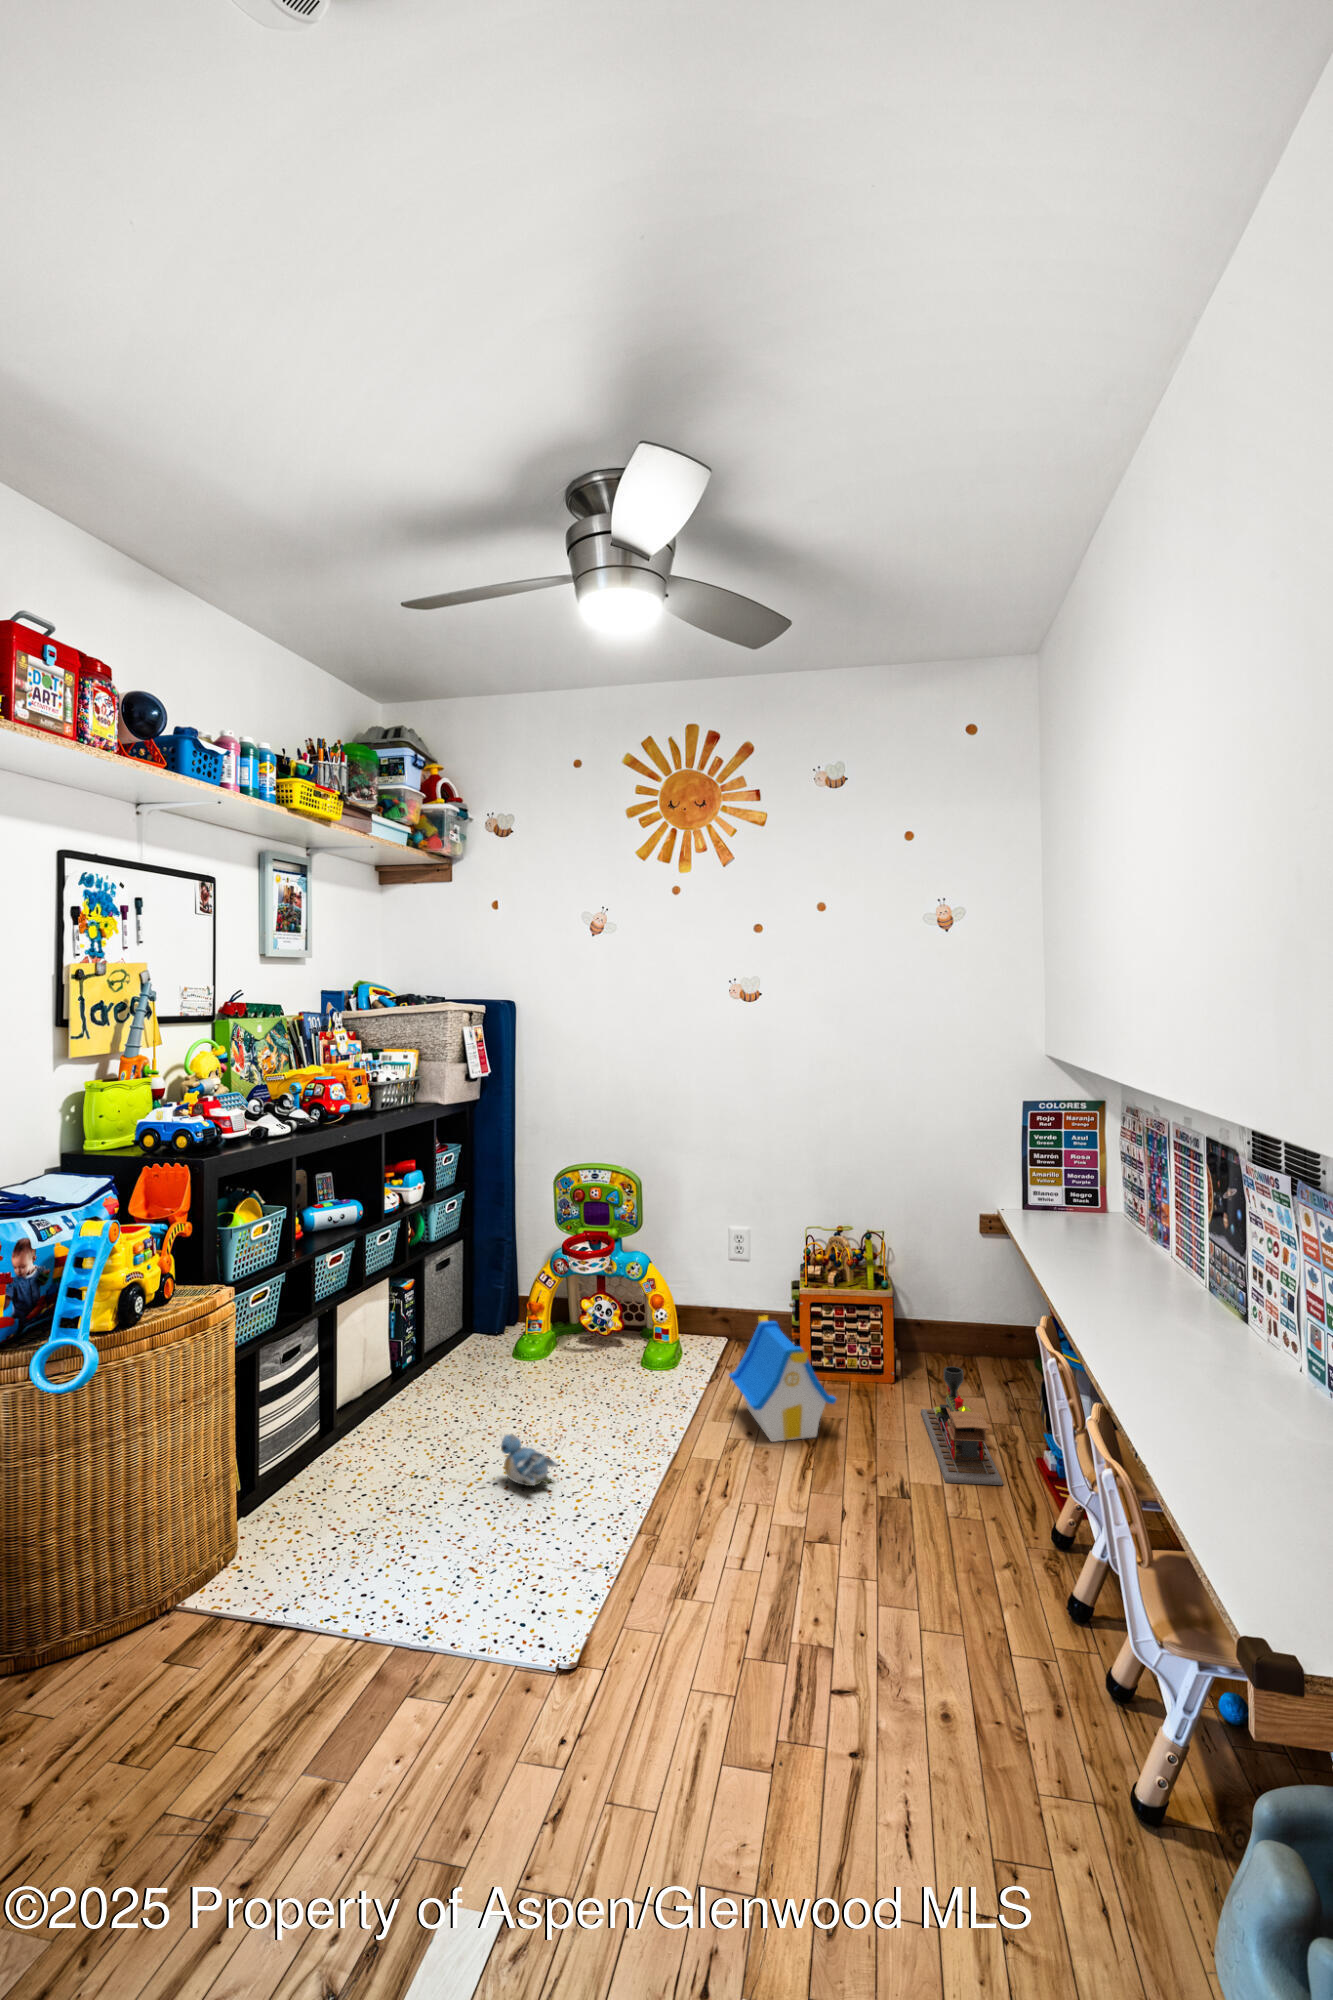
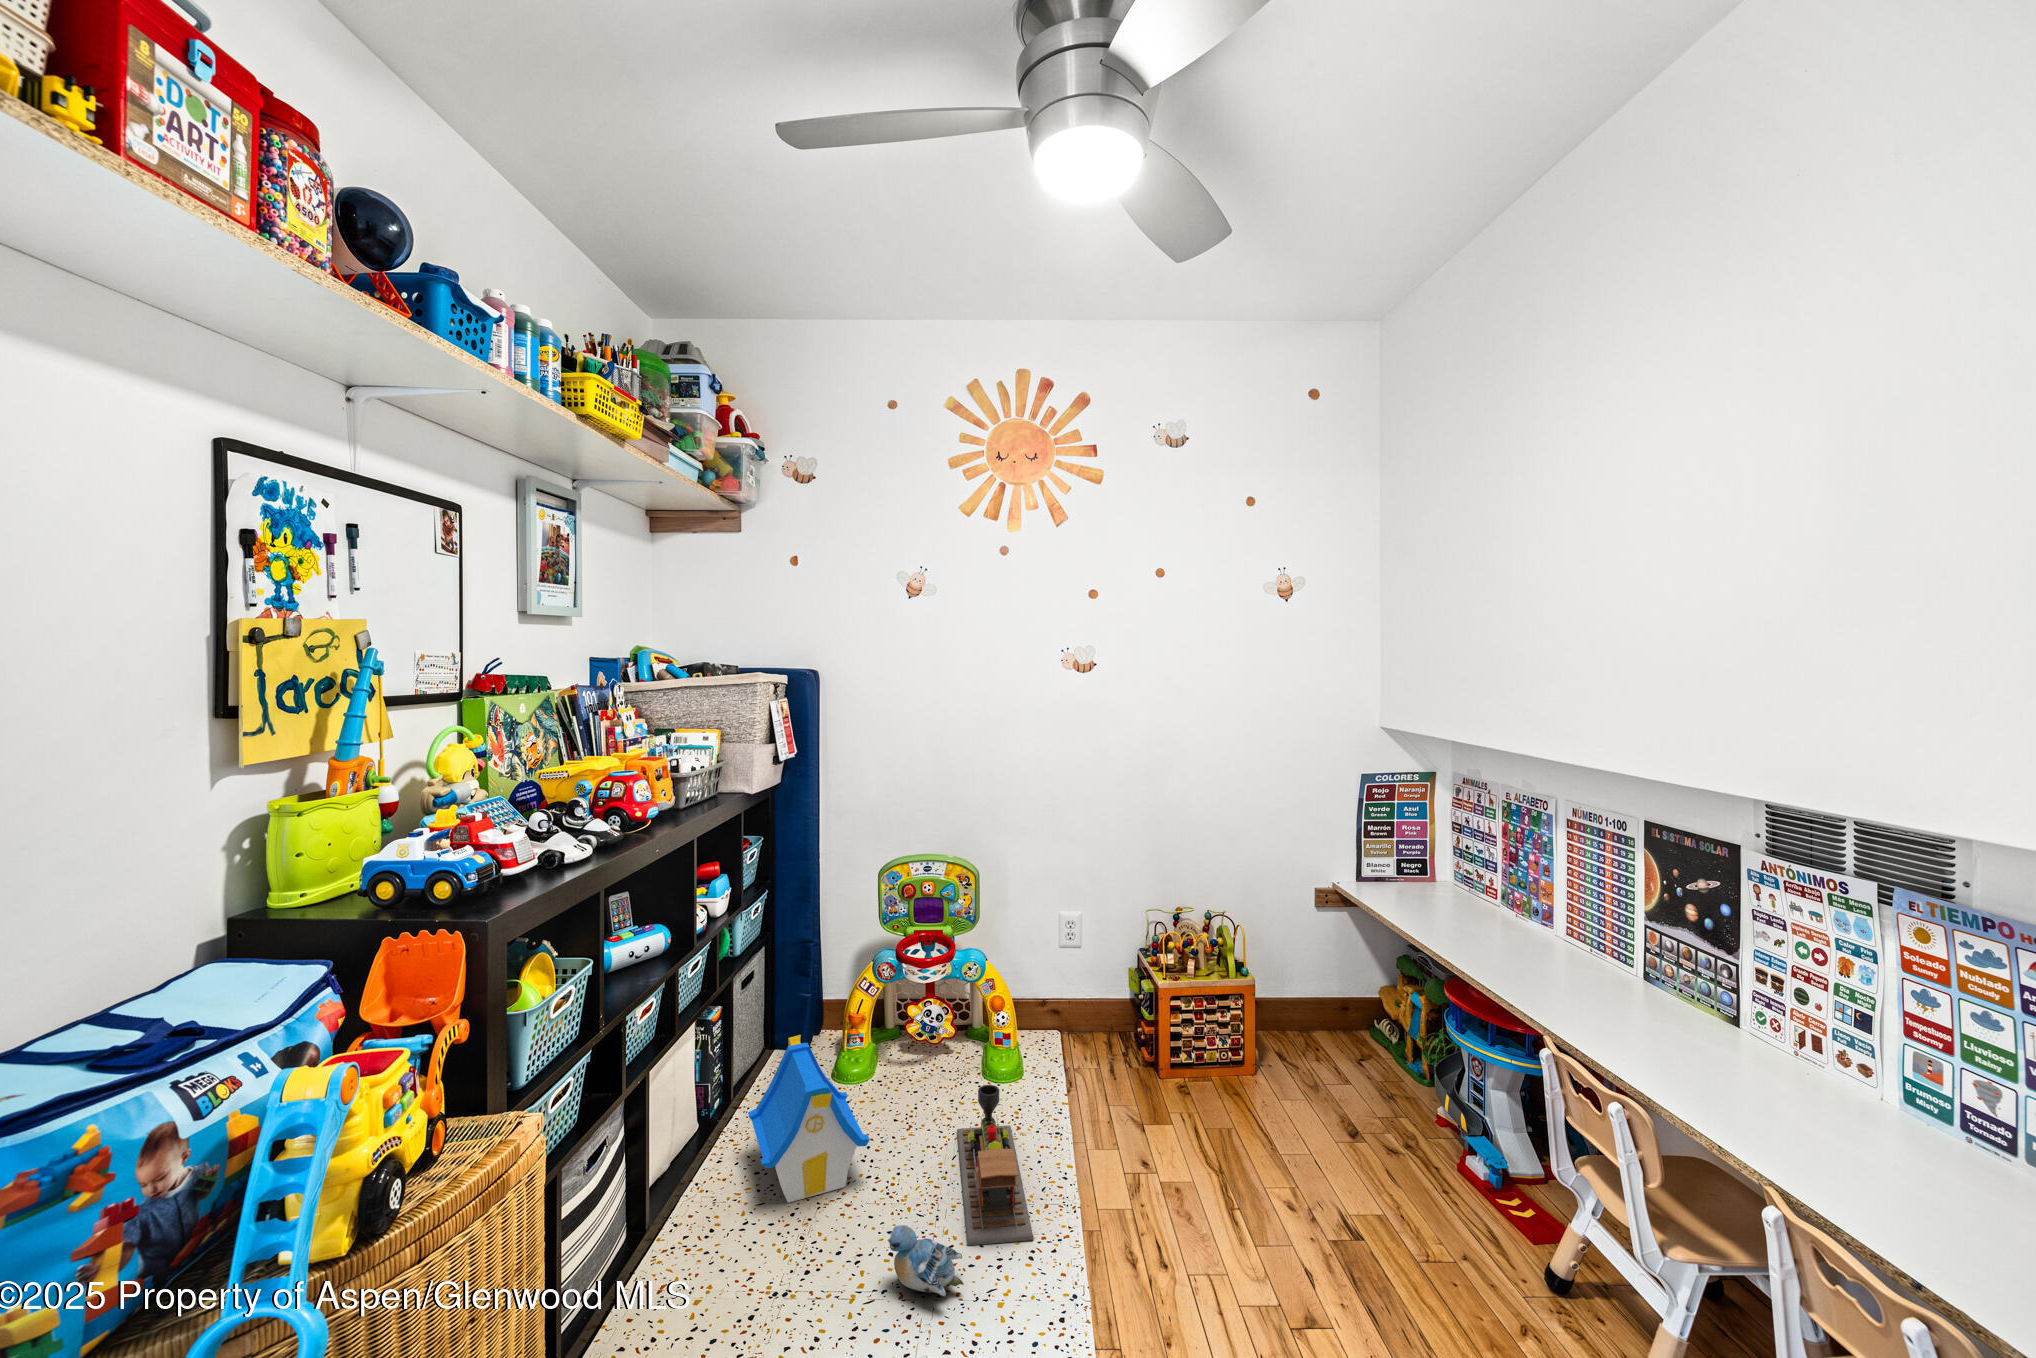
toy house: present [729,1315,836,1442] -> present [748,1035,870,1203]
toy train: present [921,1367,1003,1485] -> present [957,1085,1033,1245]

